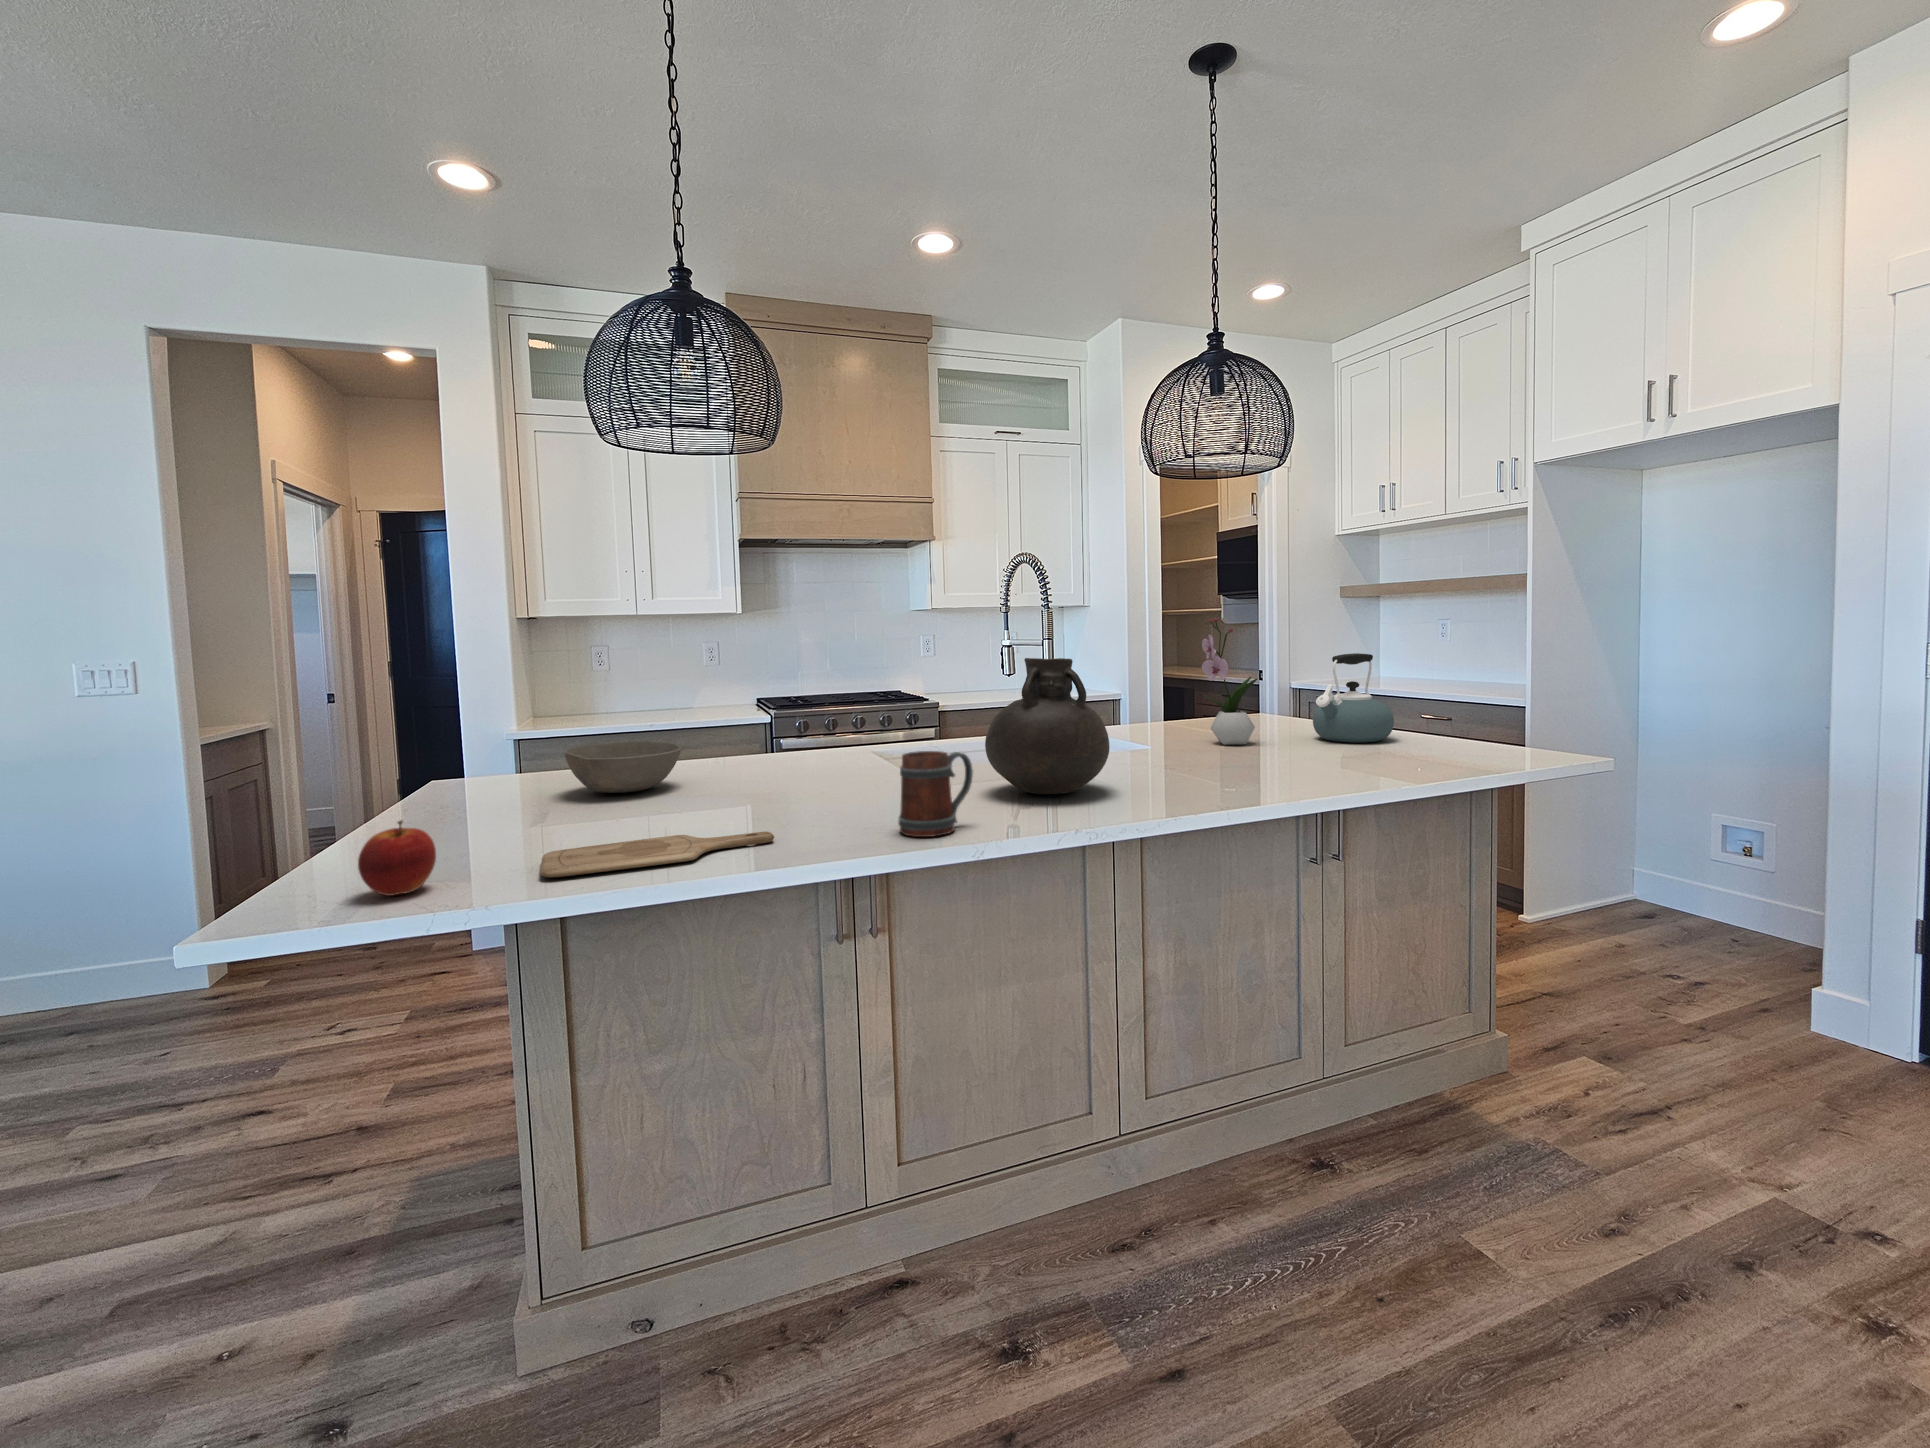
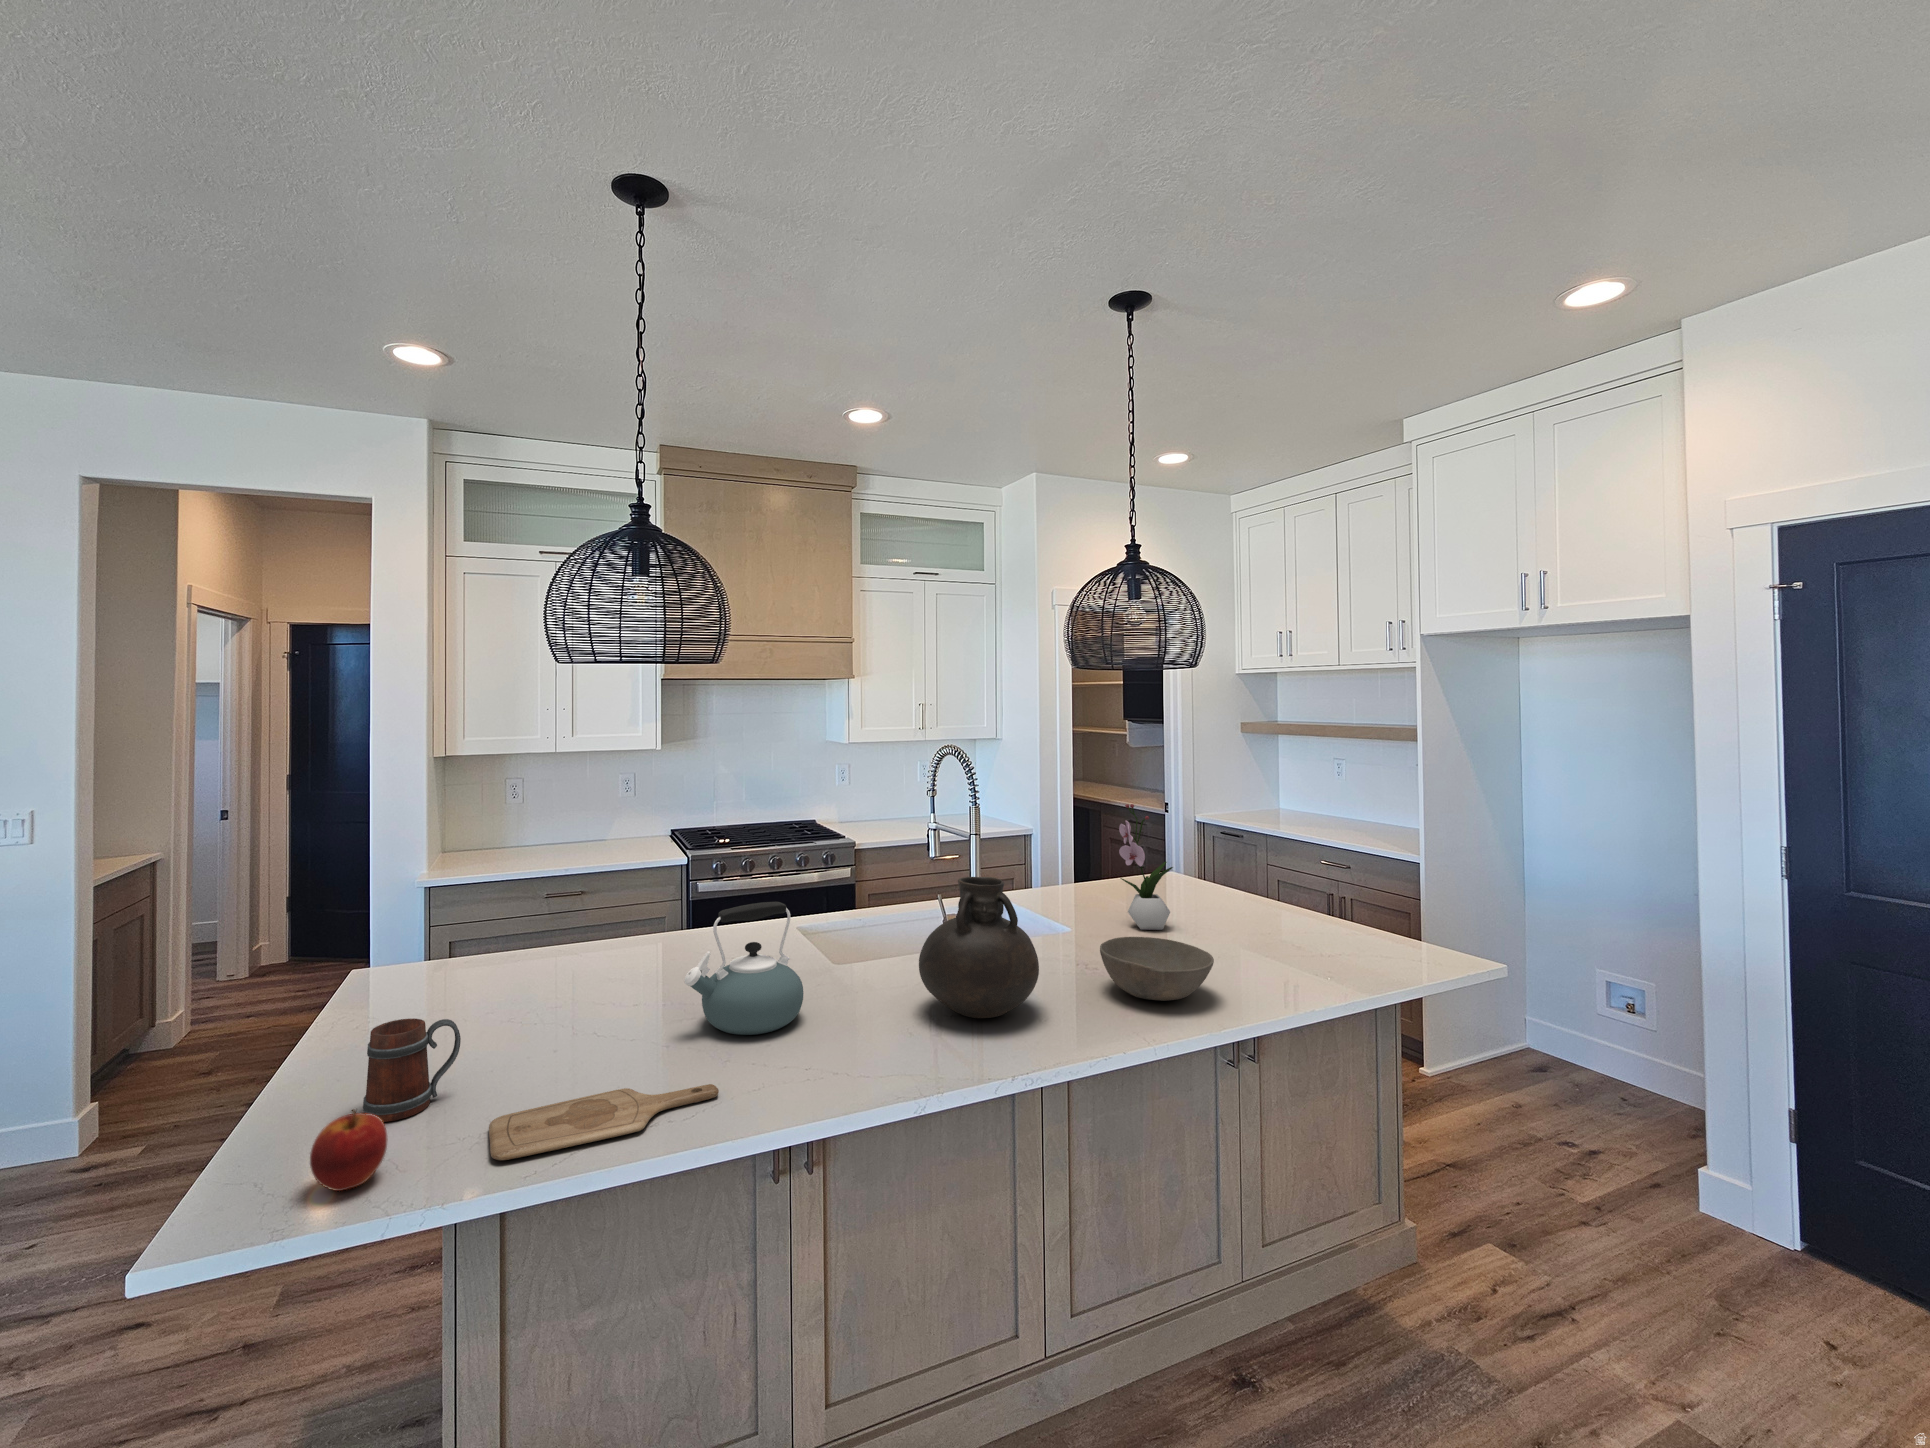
kettle: present [1313,653,1394,743] -> present [684,902,804,1035]
bowl: present [564,741,682,793] -> present [1100,937,1214,1001]
mug: present [899,751,973,837] -> present [363,1018,461,1122]

